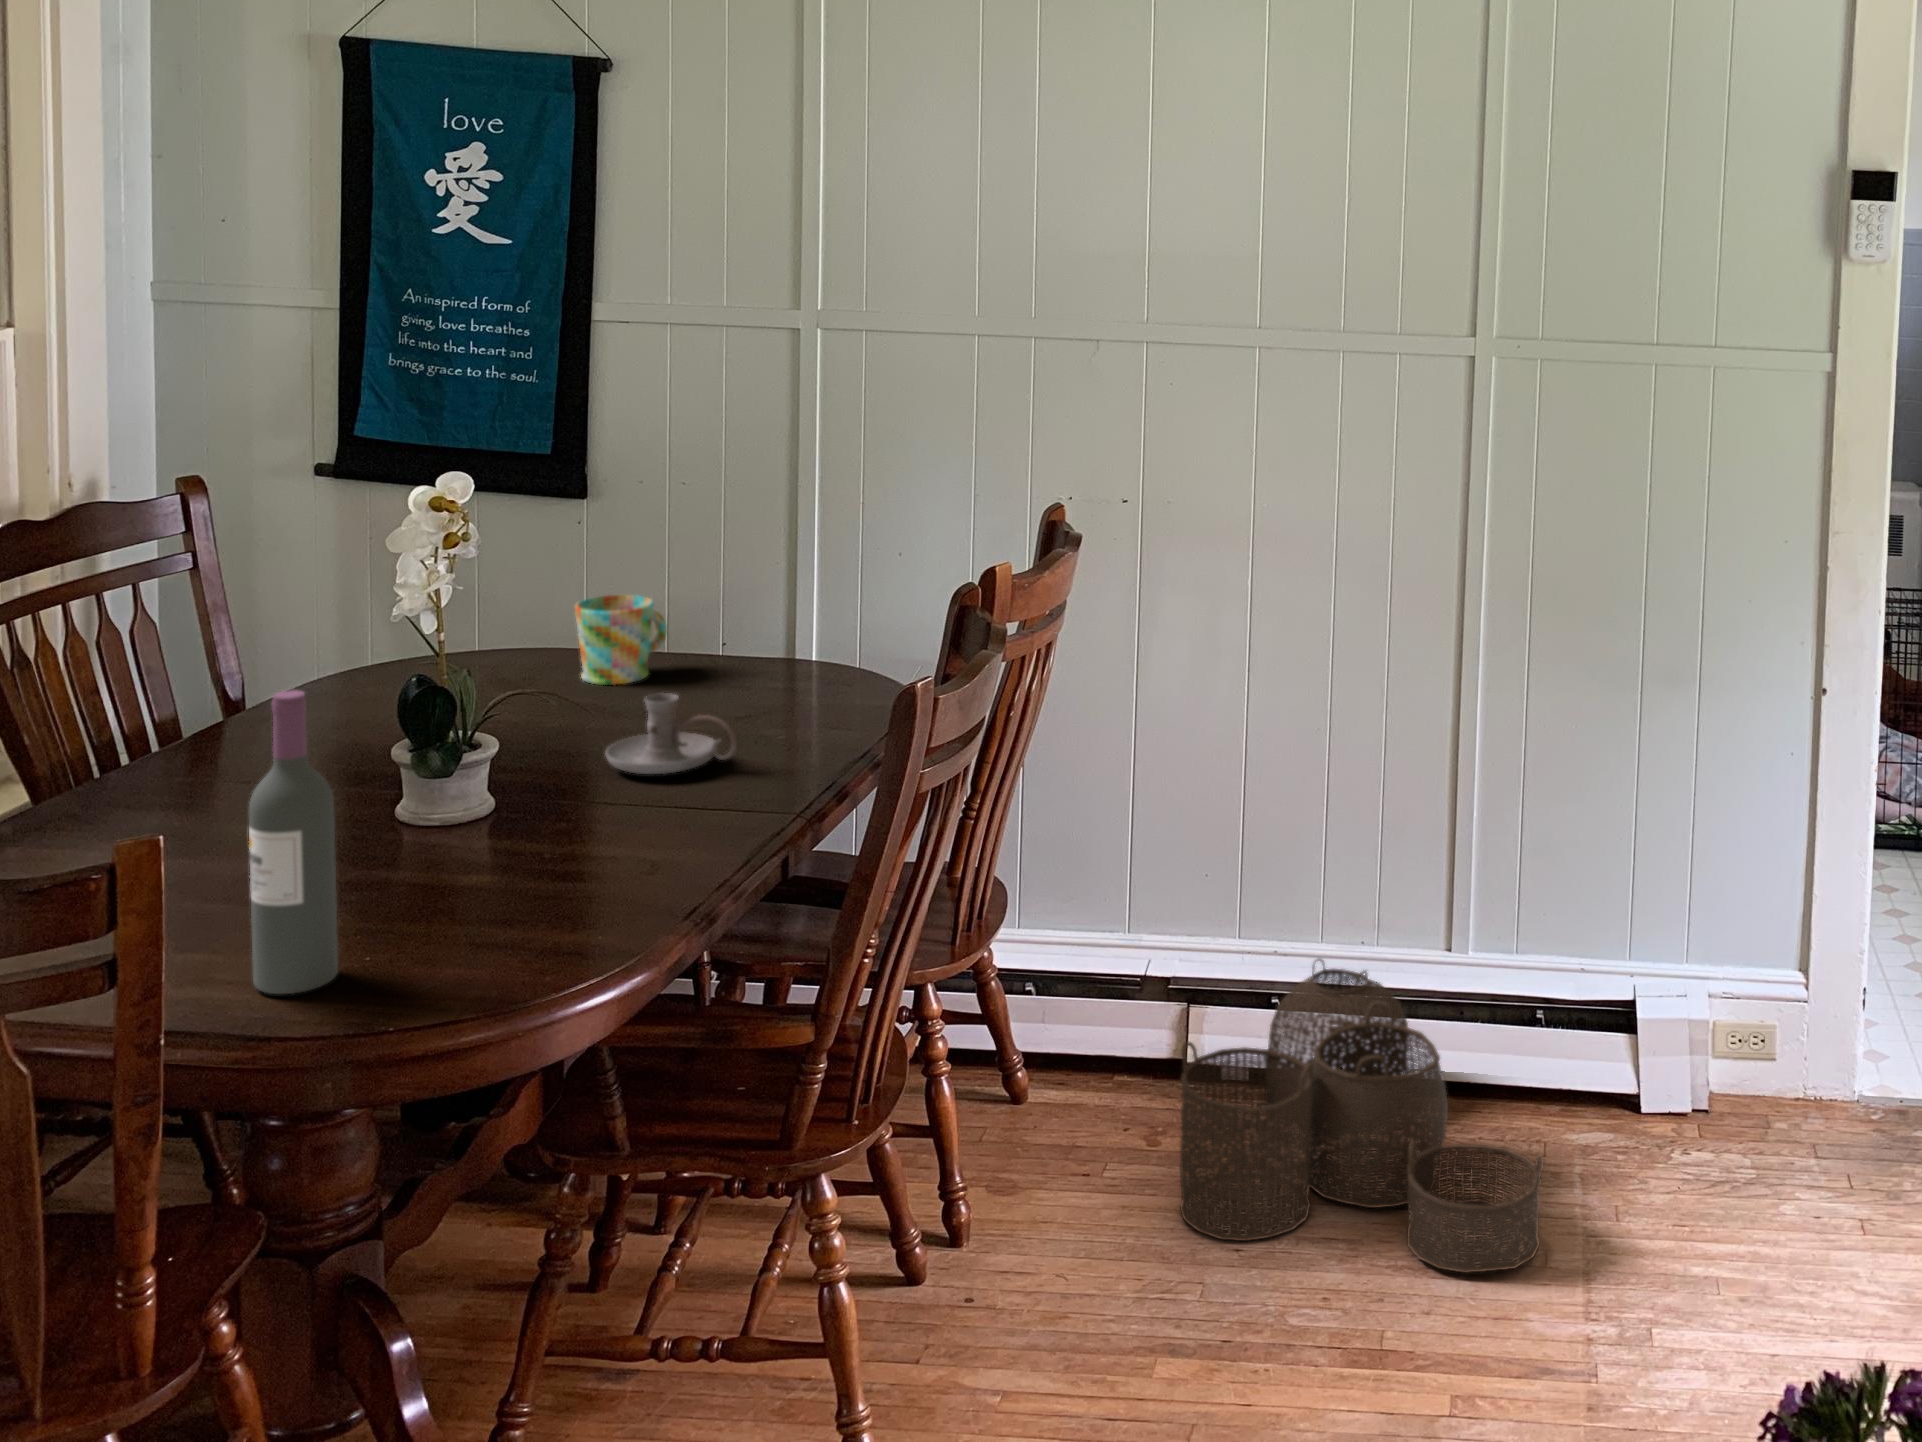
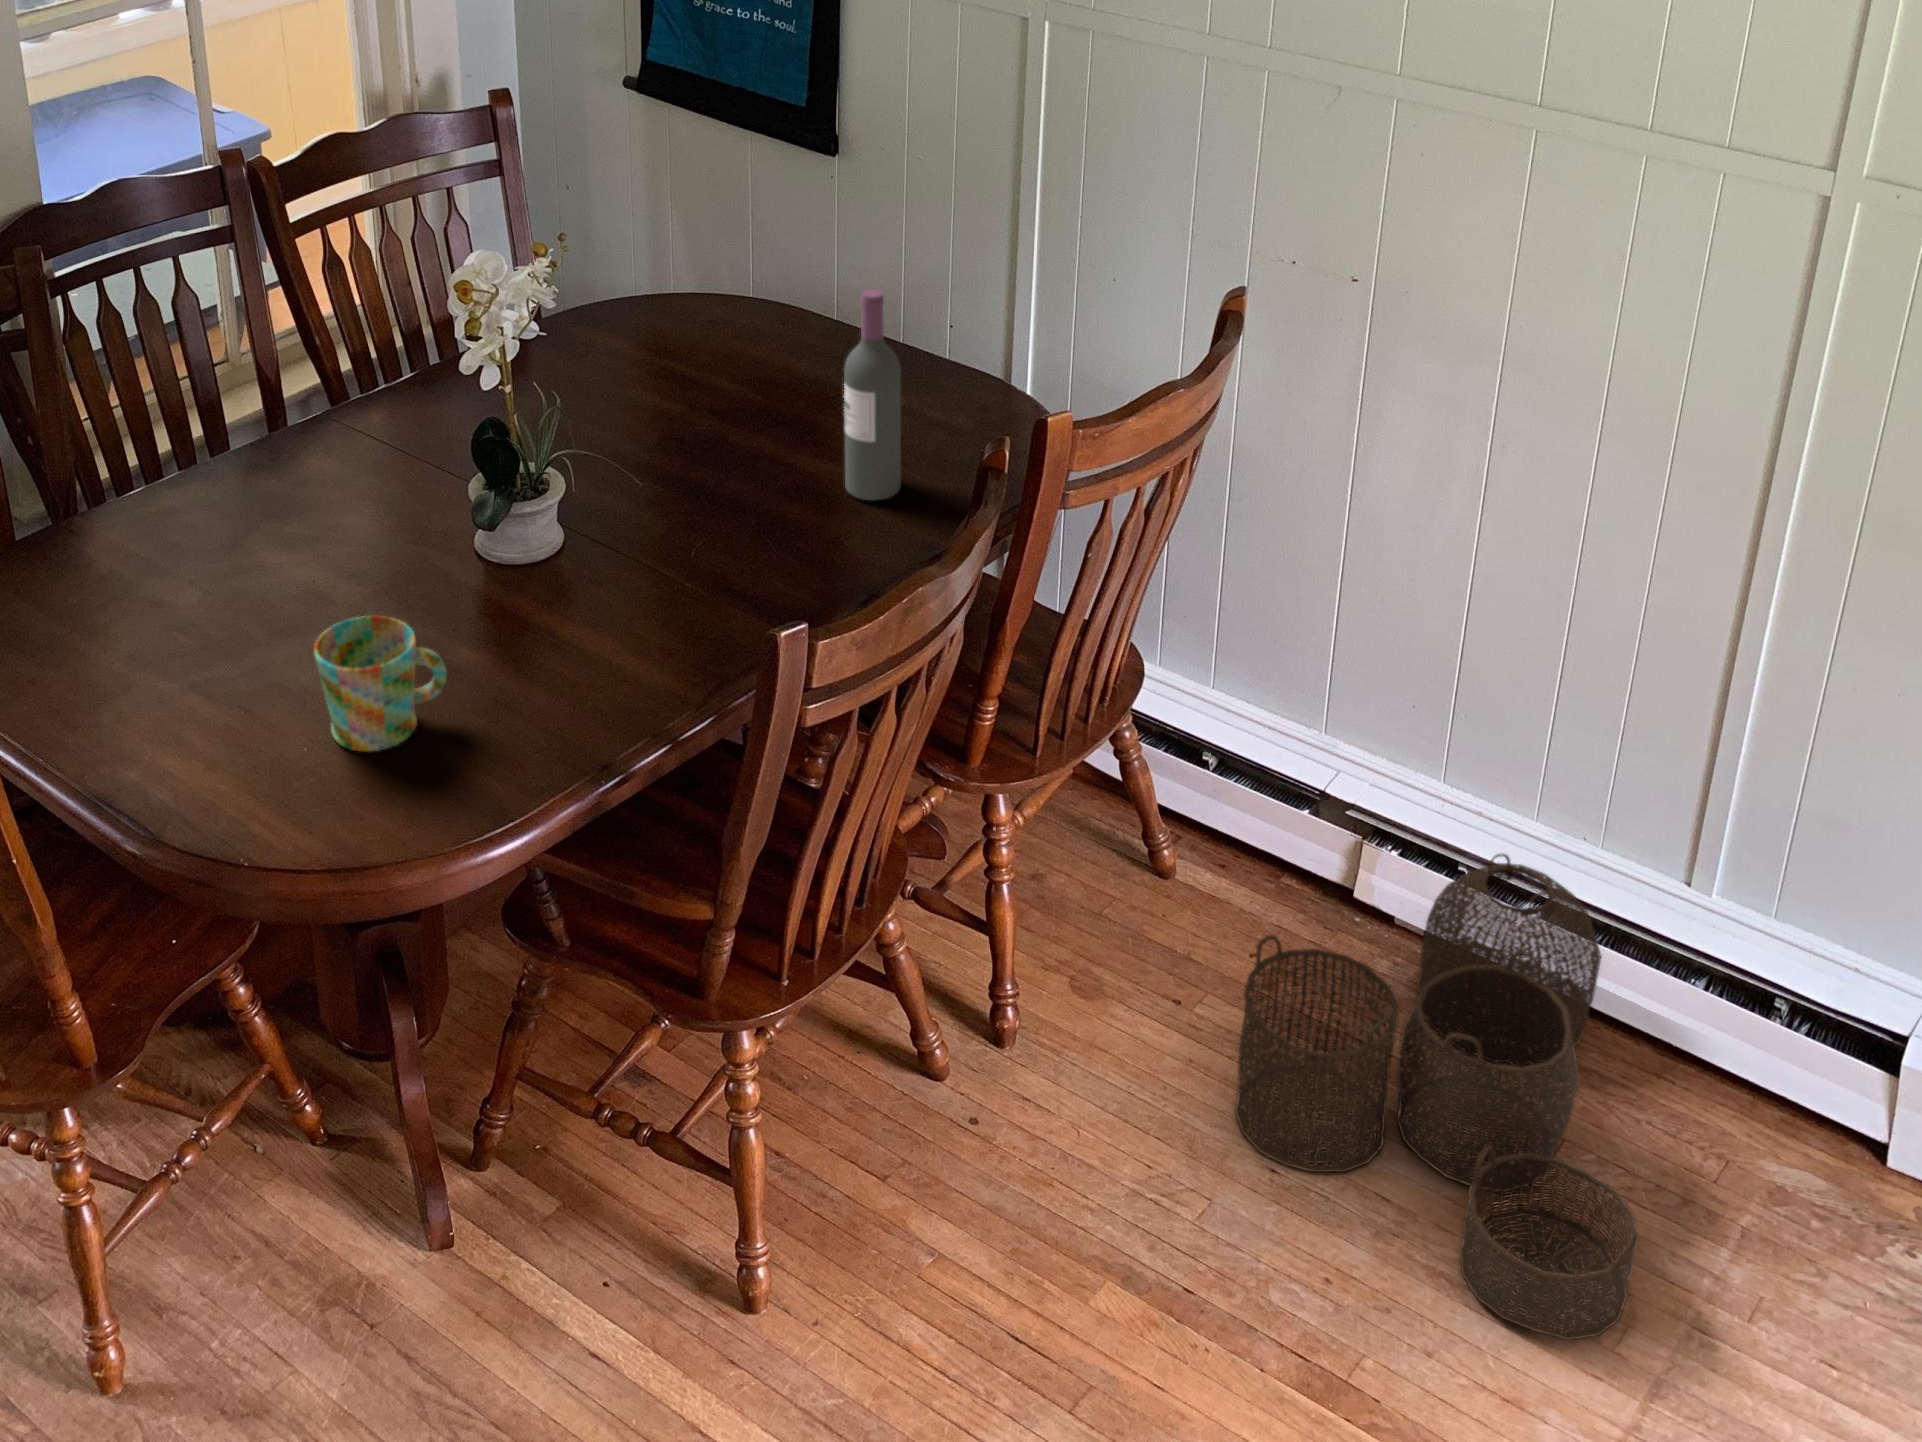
mug: present [575,595,667,685] -> present [314,616,447,752]
wine bottle: present [249,690,338,994] -> present [844,289,901,500]
candle holder: present [605,693,737,774] -> none [665,478,779,567]

